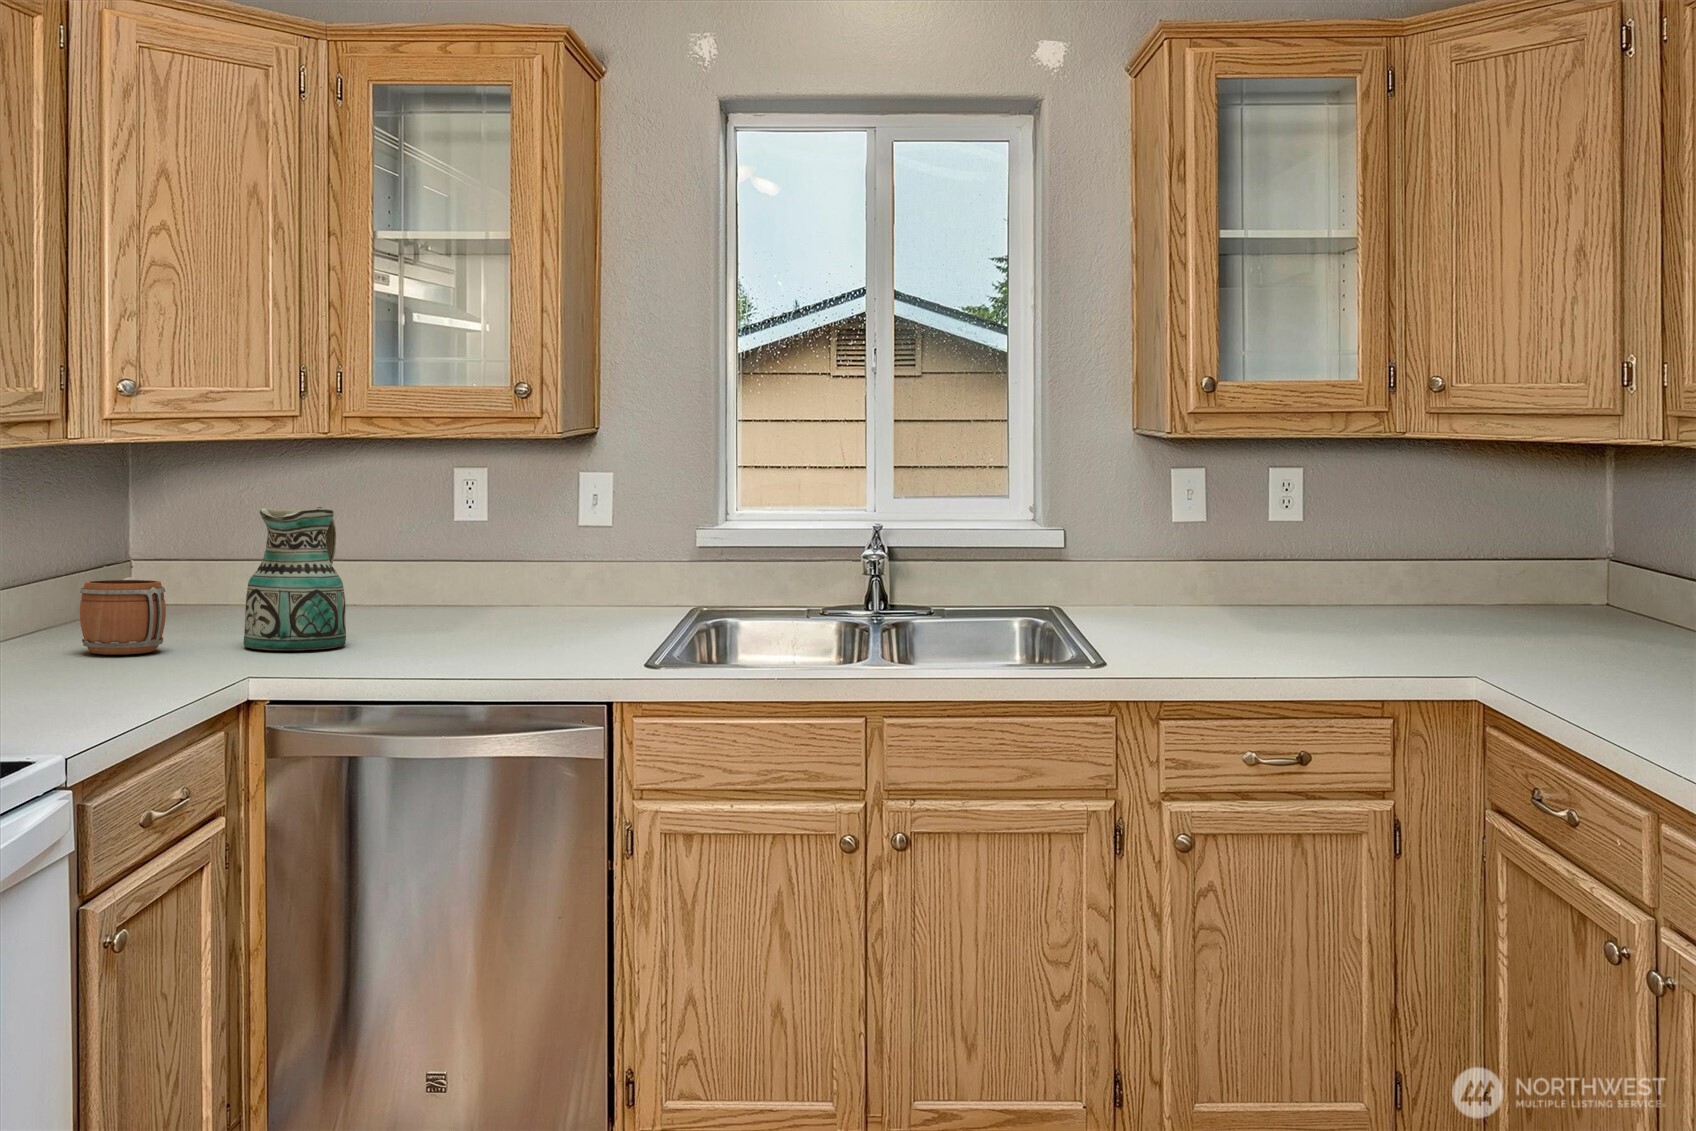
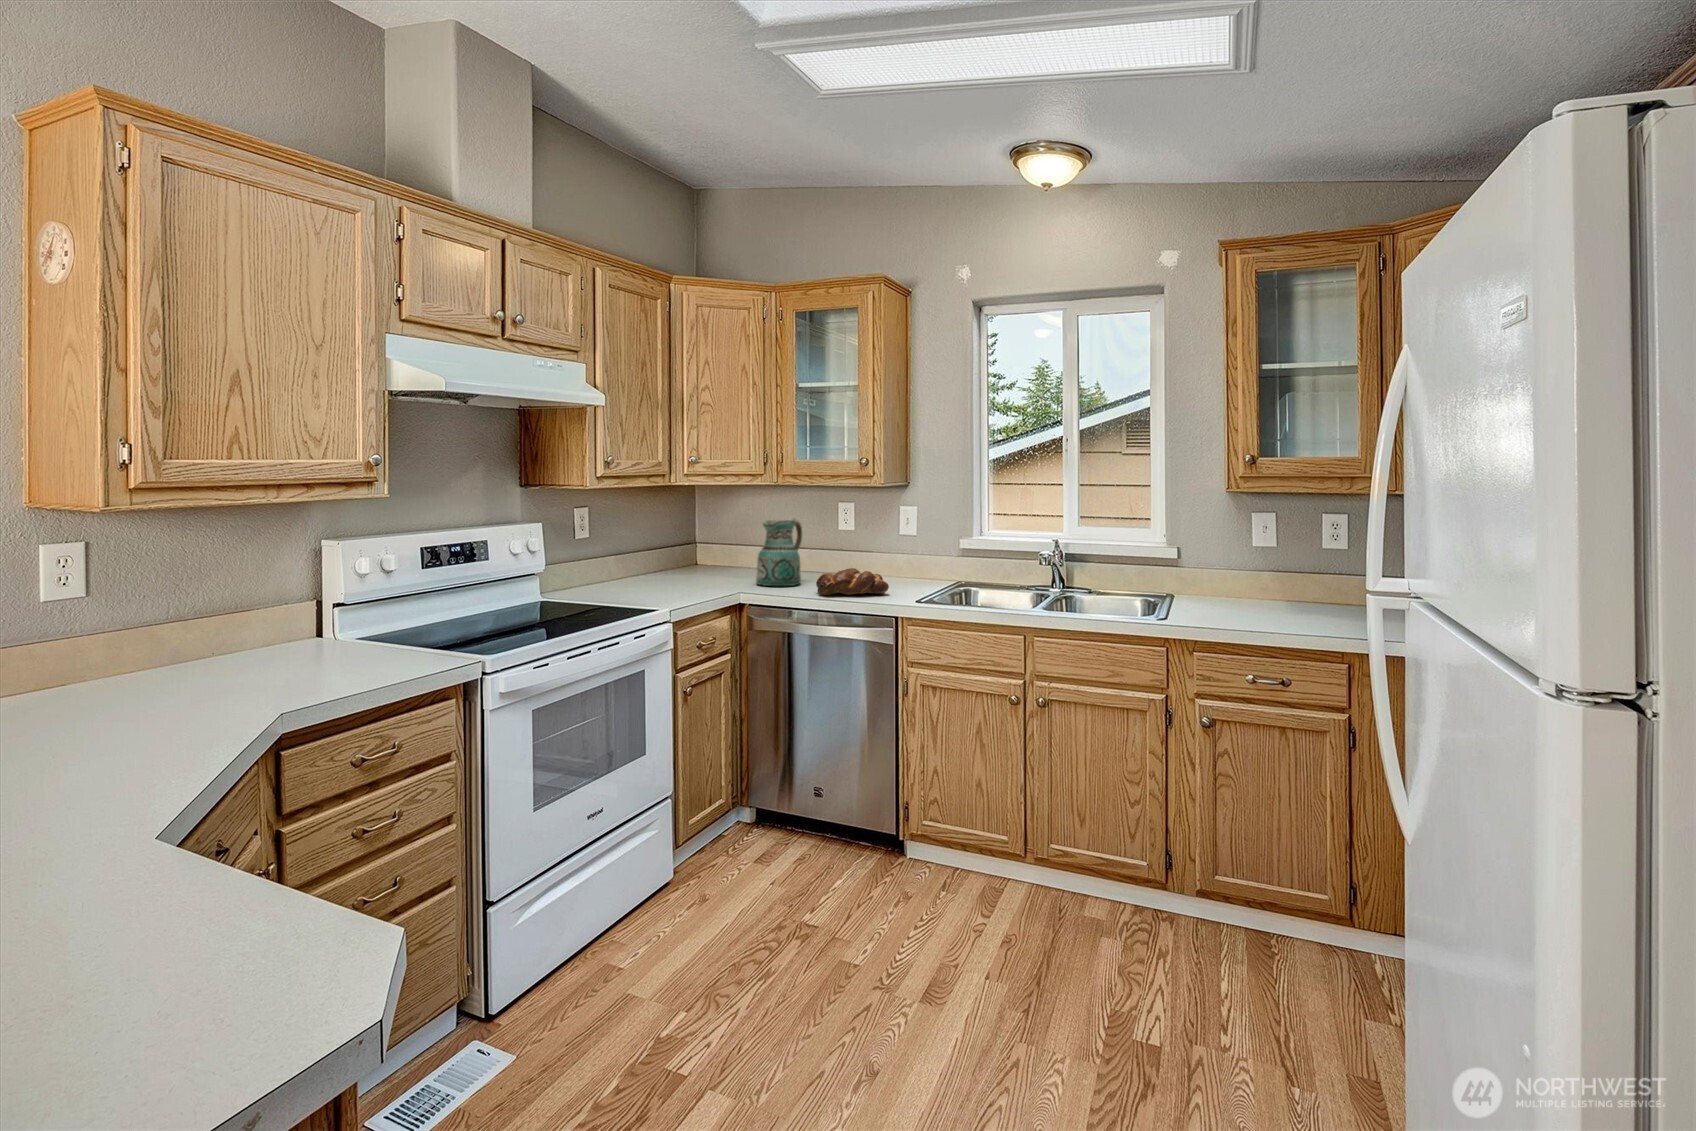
mug: present [80,577,166,654] -> none [690,550,724,585]
bread loaf: none [409,605,561,662] -> present [816,568,889,595]

